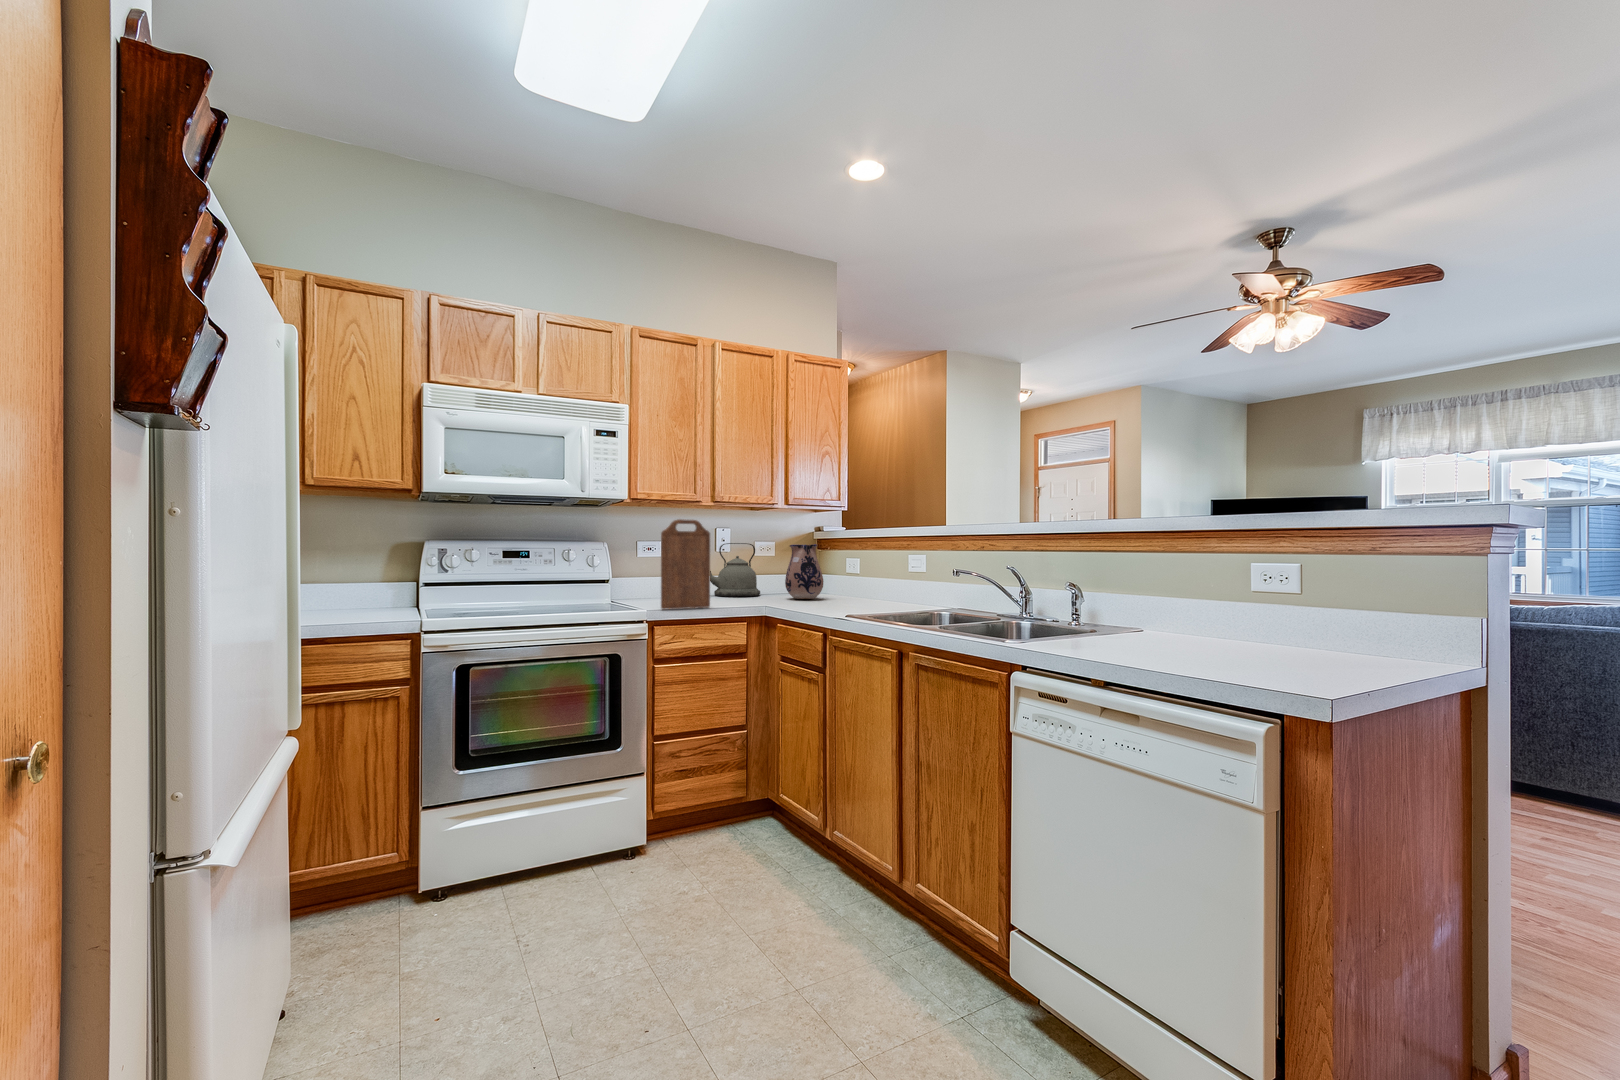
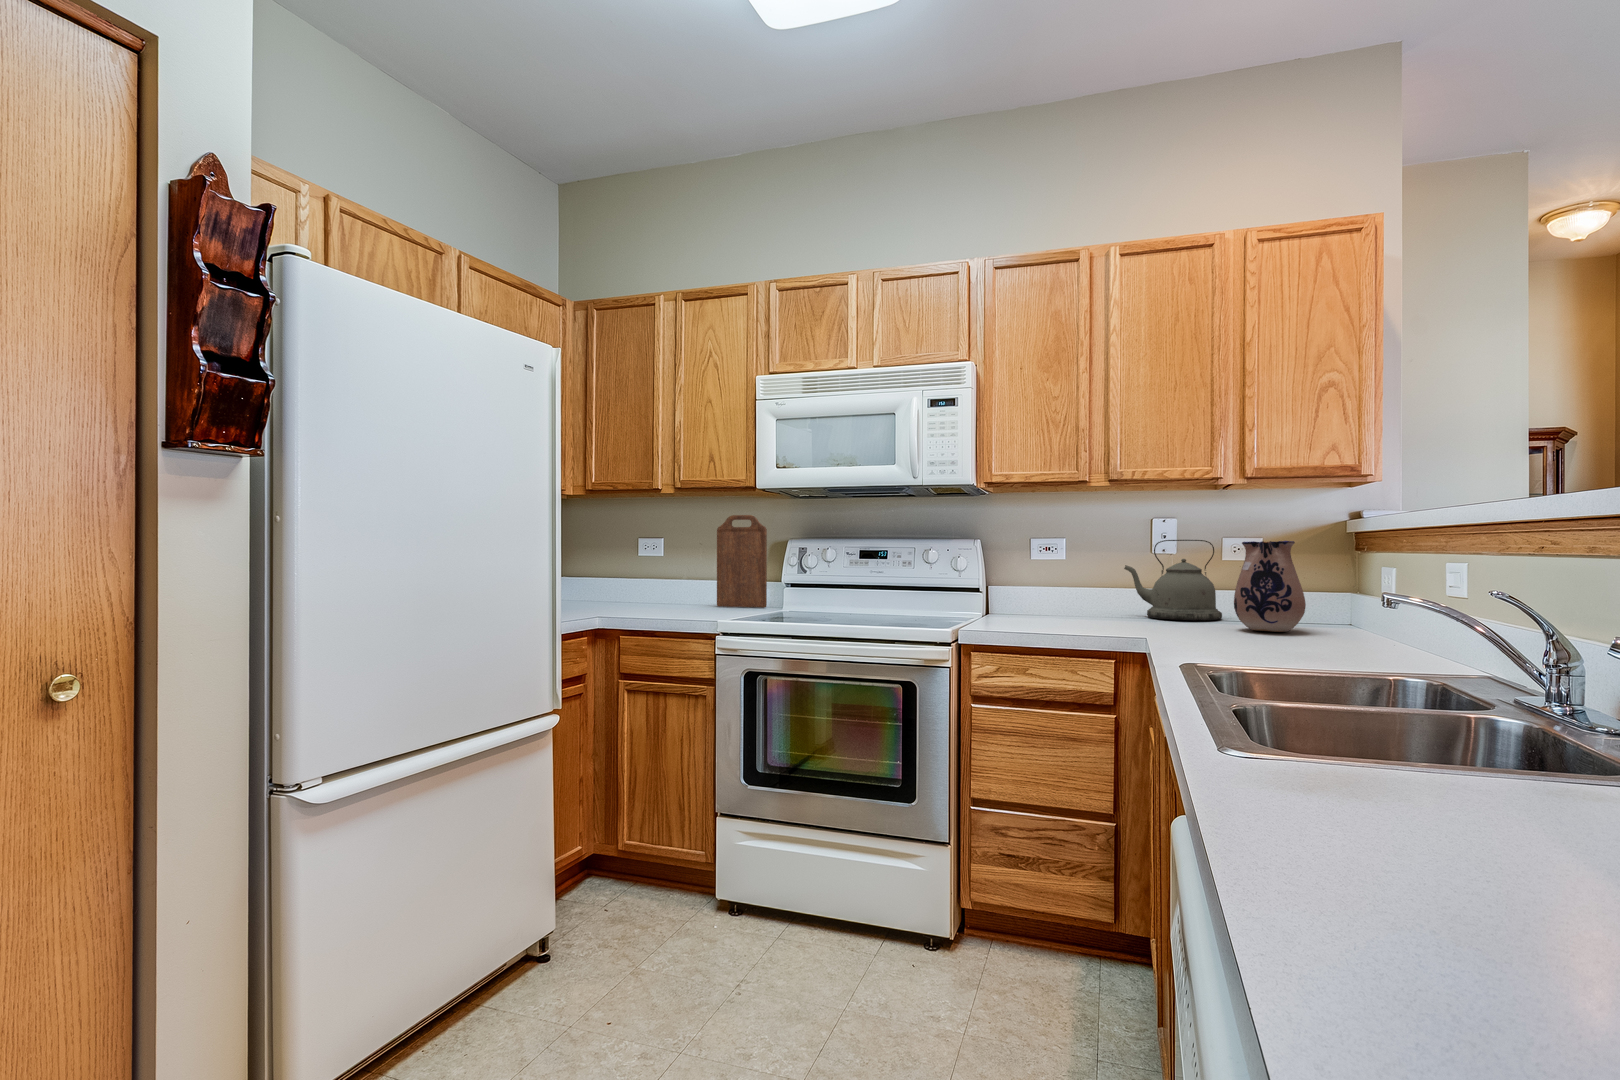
cutting board: present [661,519,710,609] -> present [717,515,767,608]

